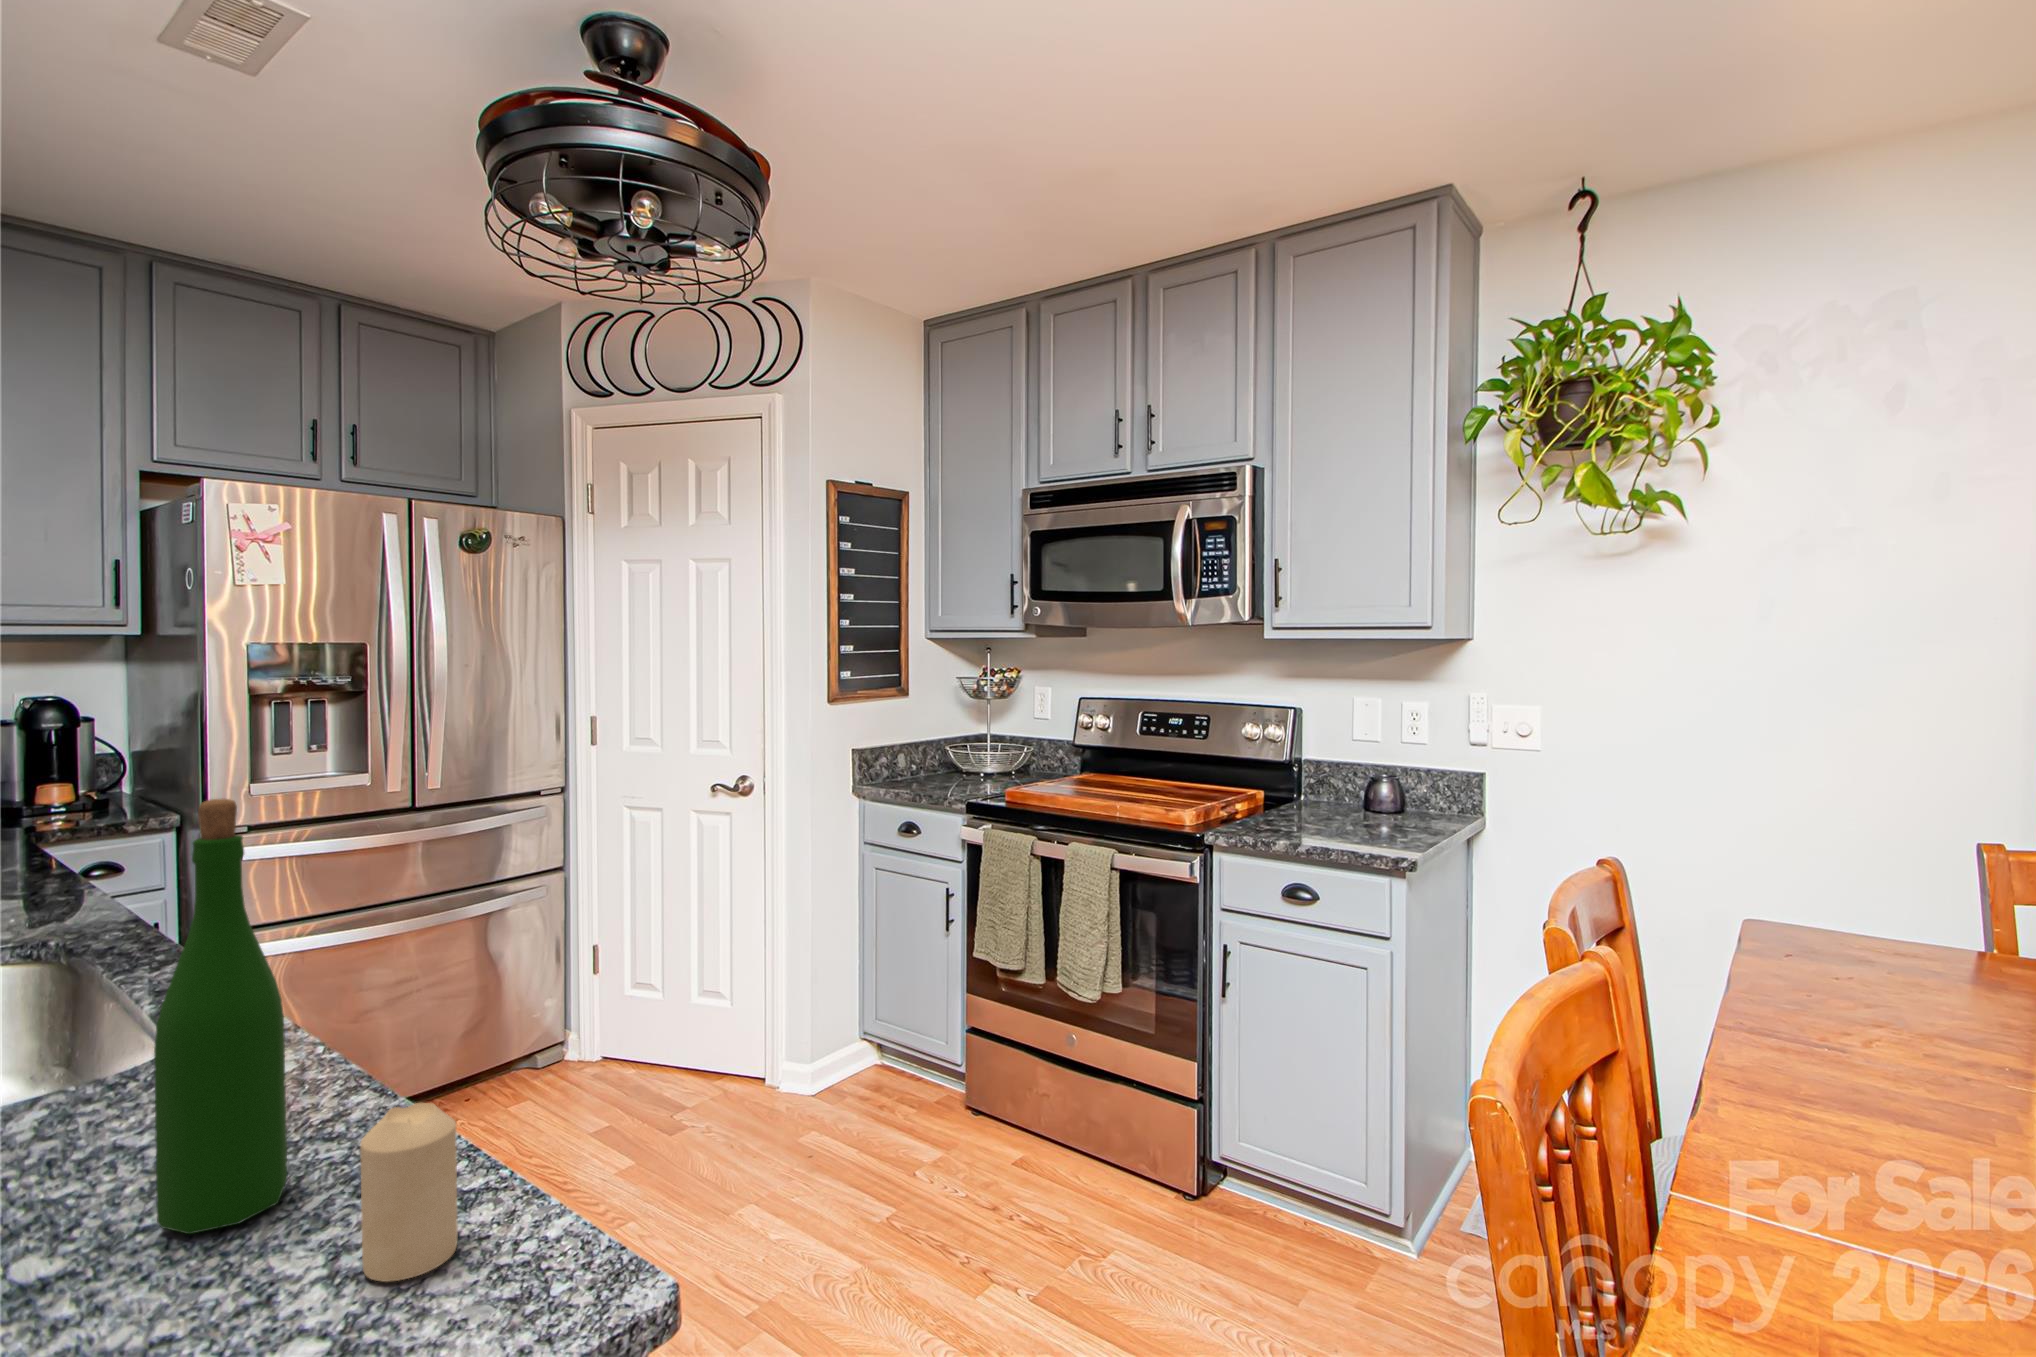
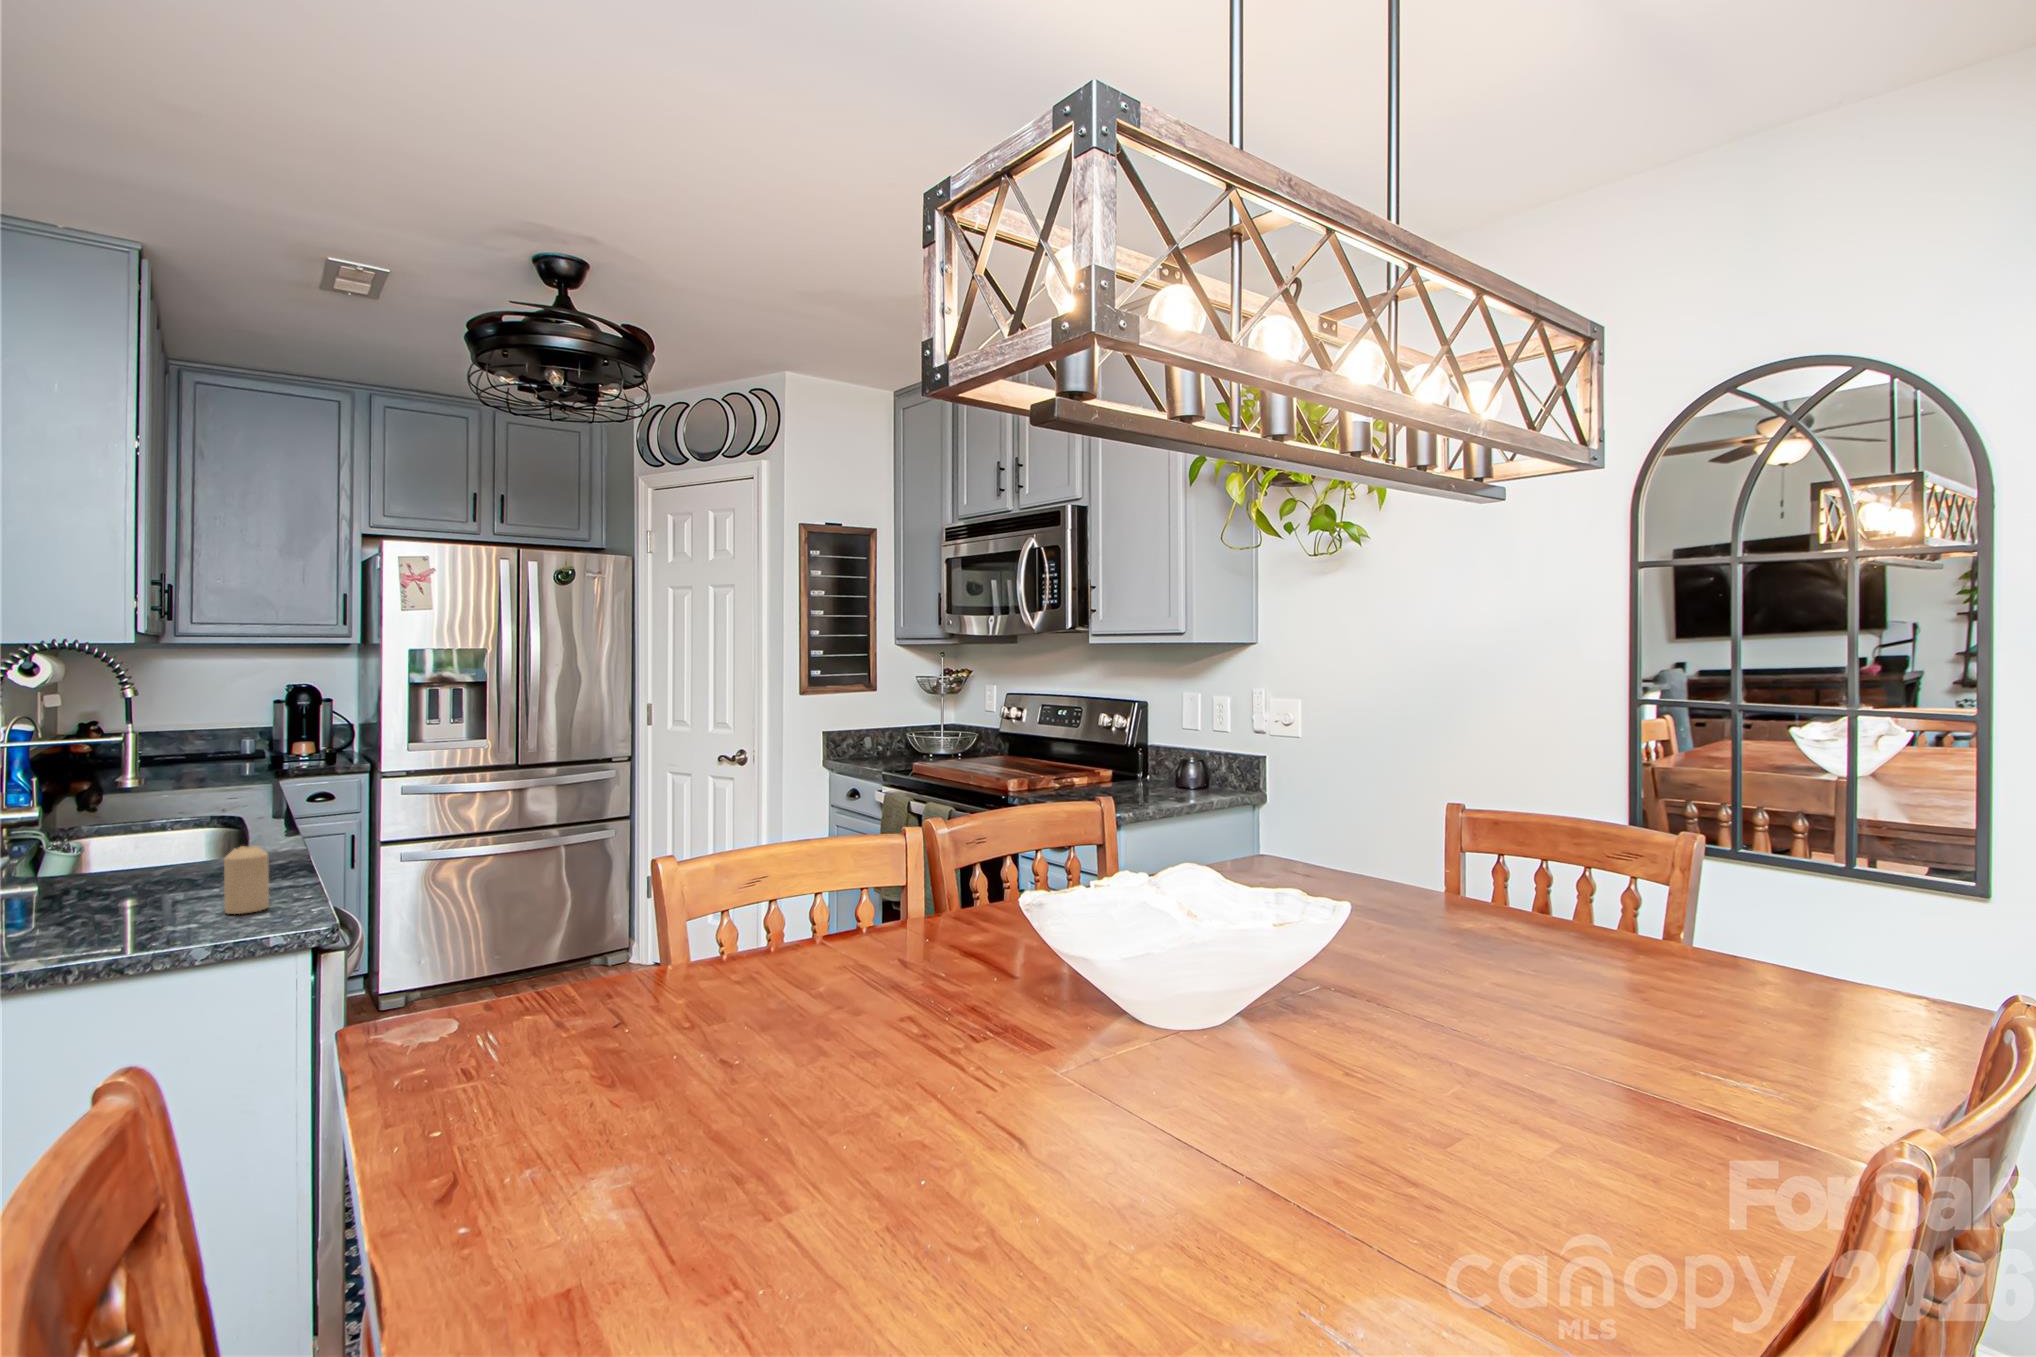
wine bottle: present [154,798,287,1234] -> none [169,715,229,899]

